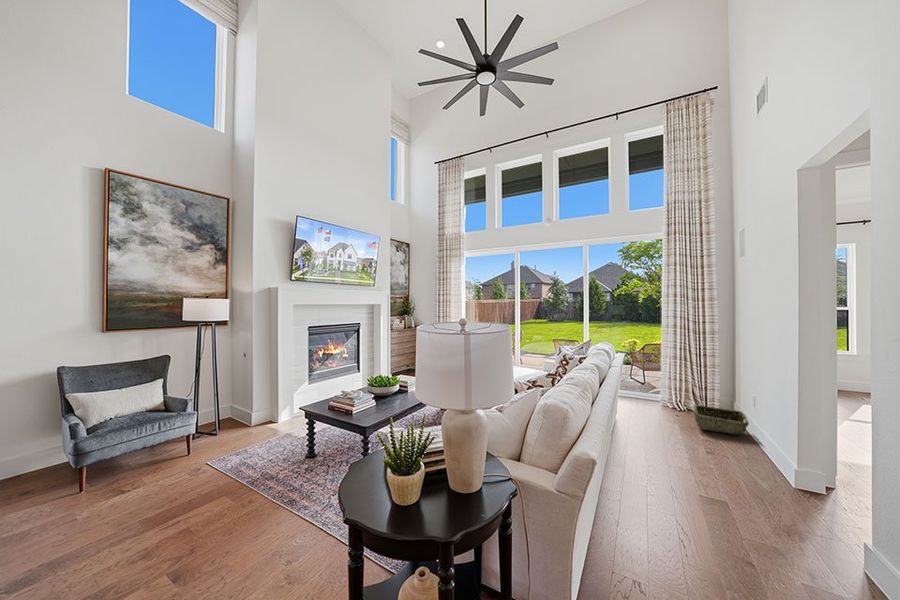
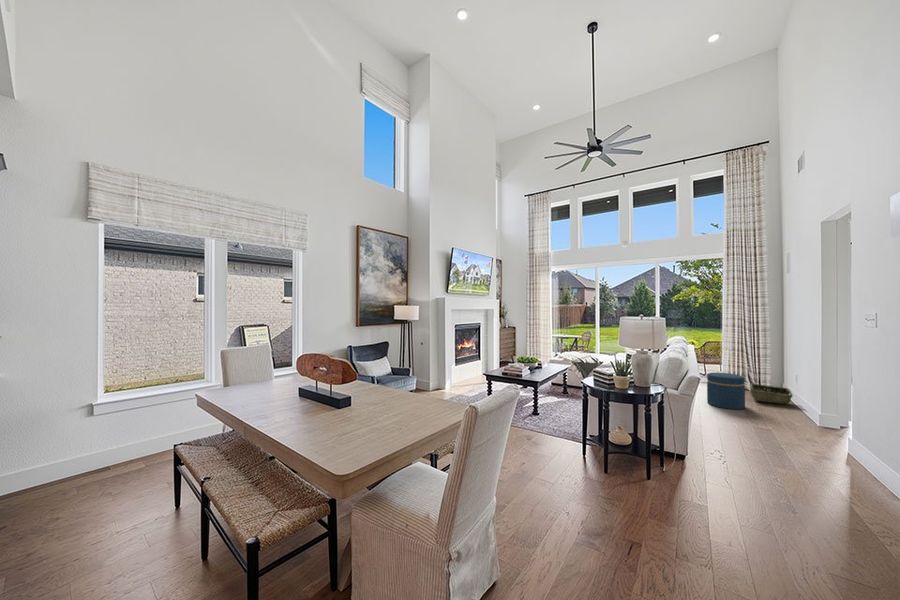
ottoman: none [638,392,687,447] -> present [707,373,745,409]

